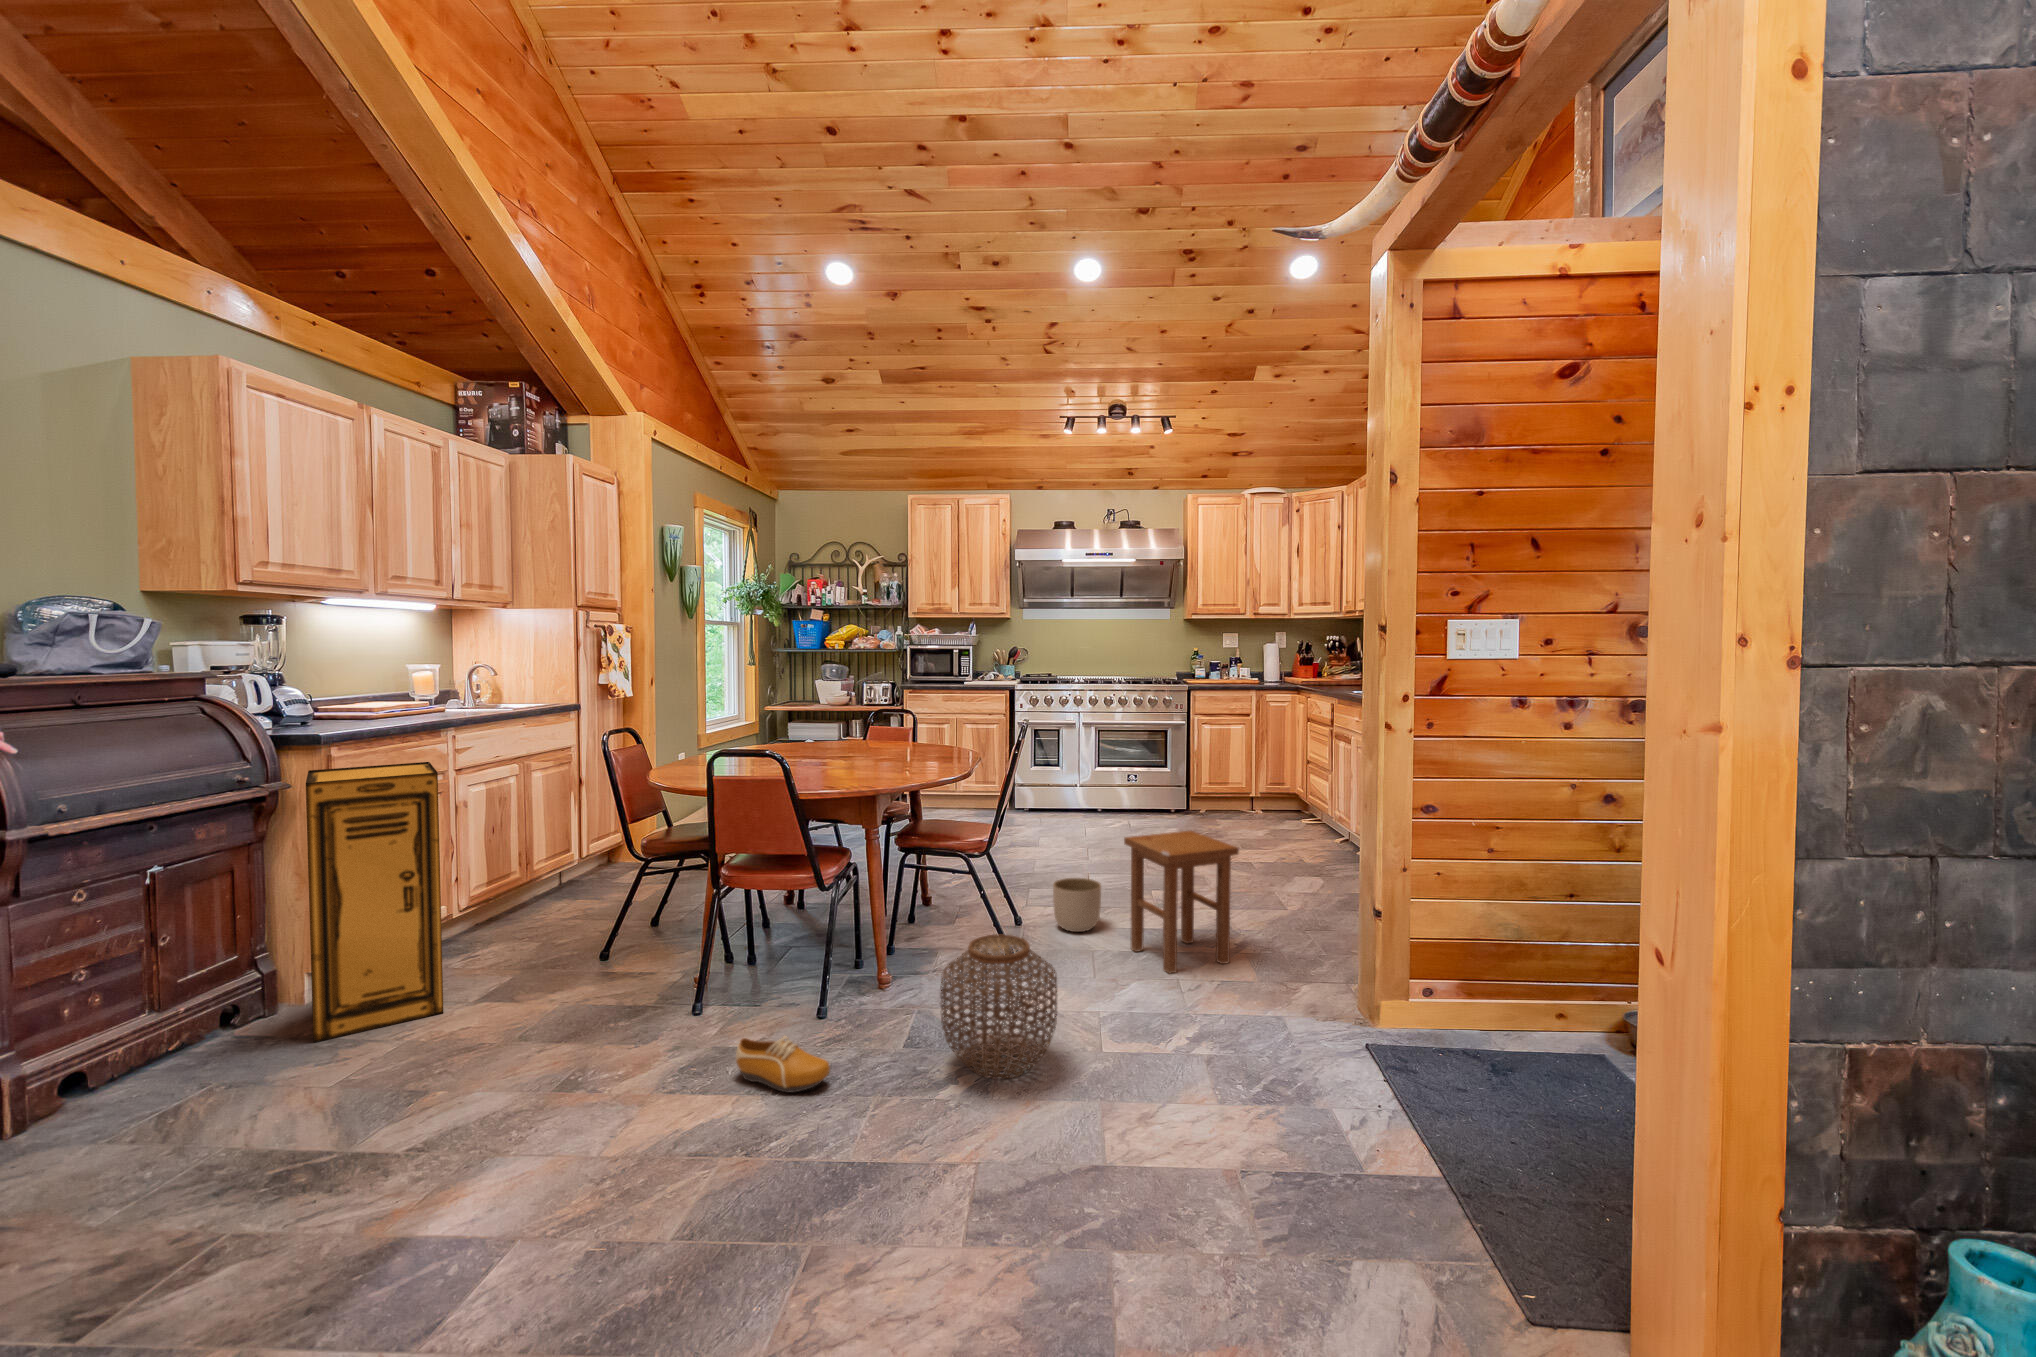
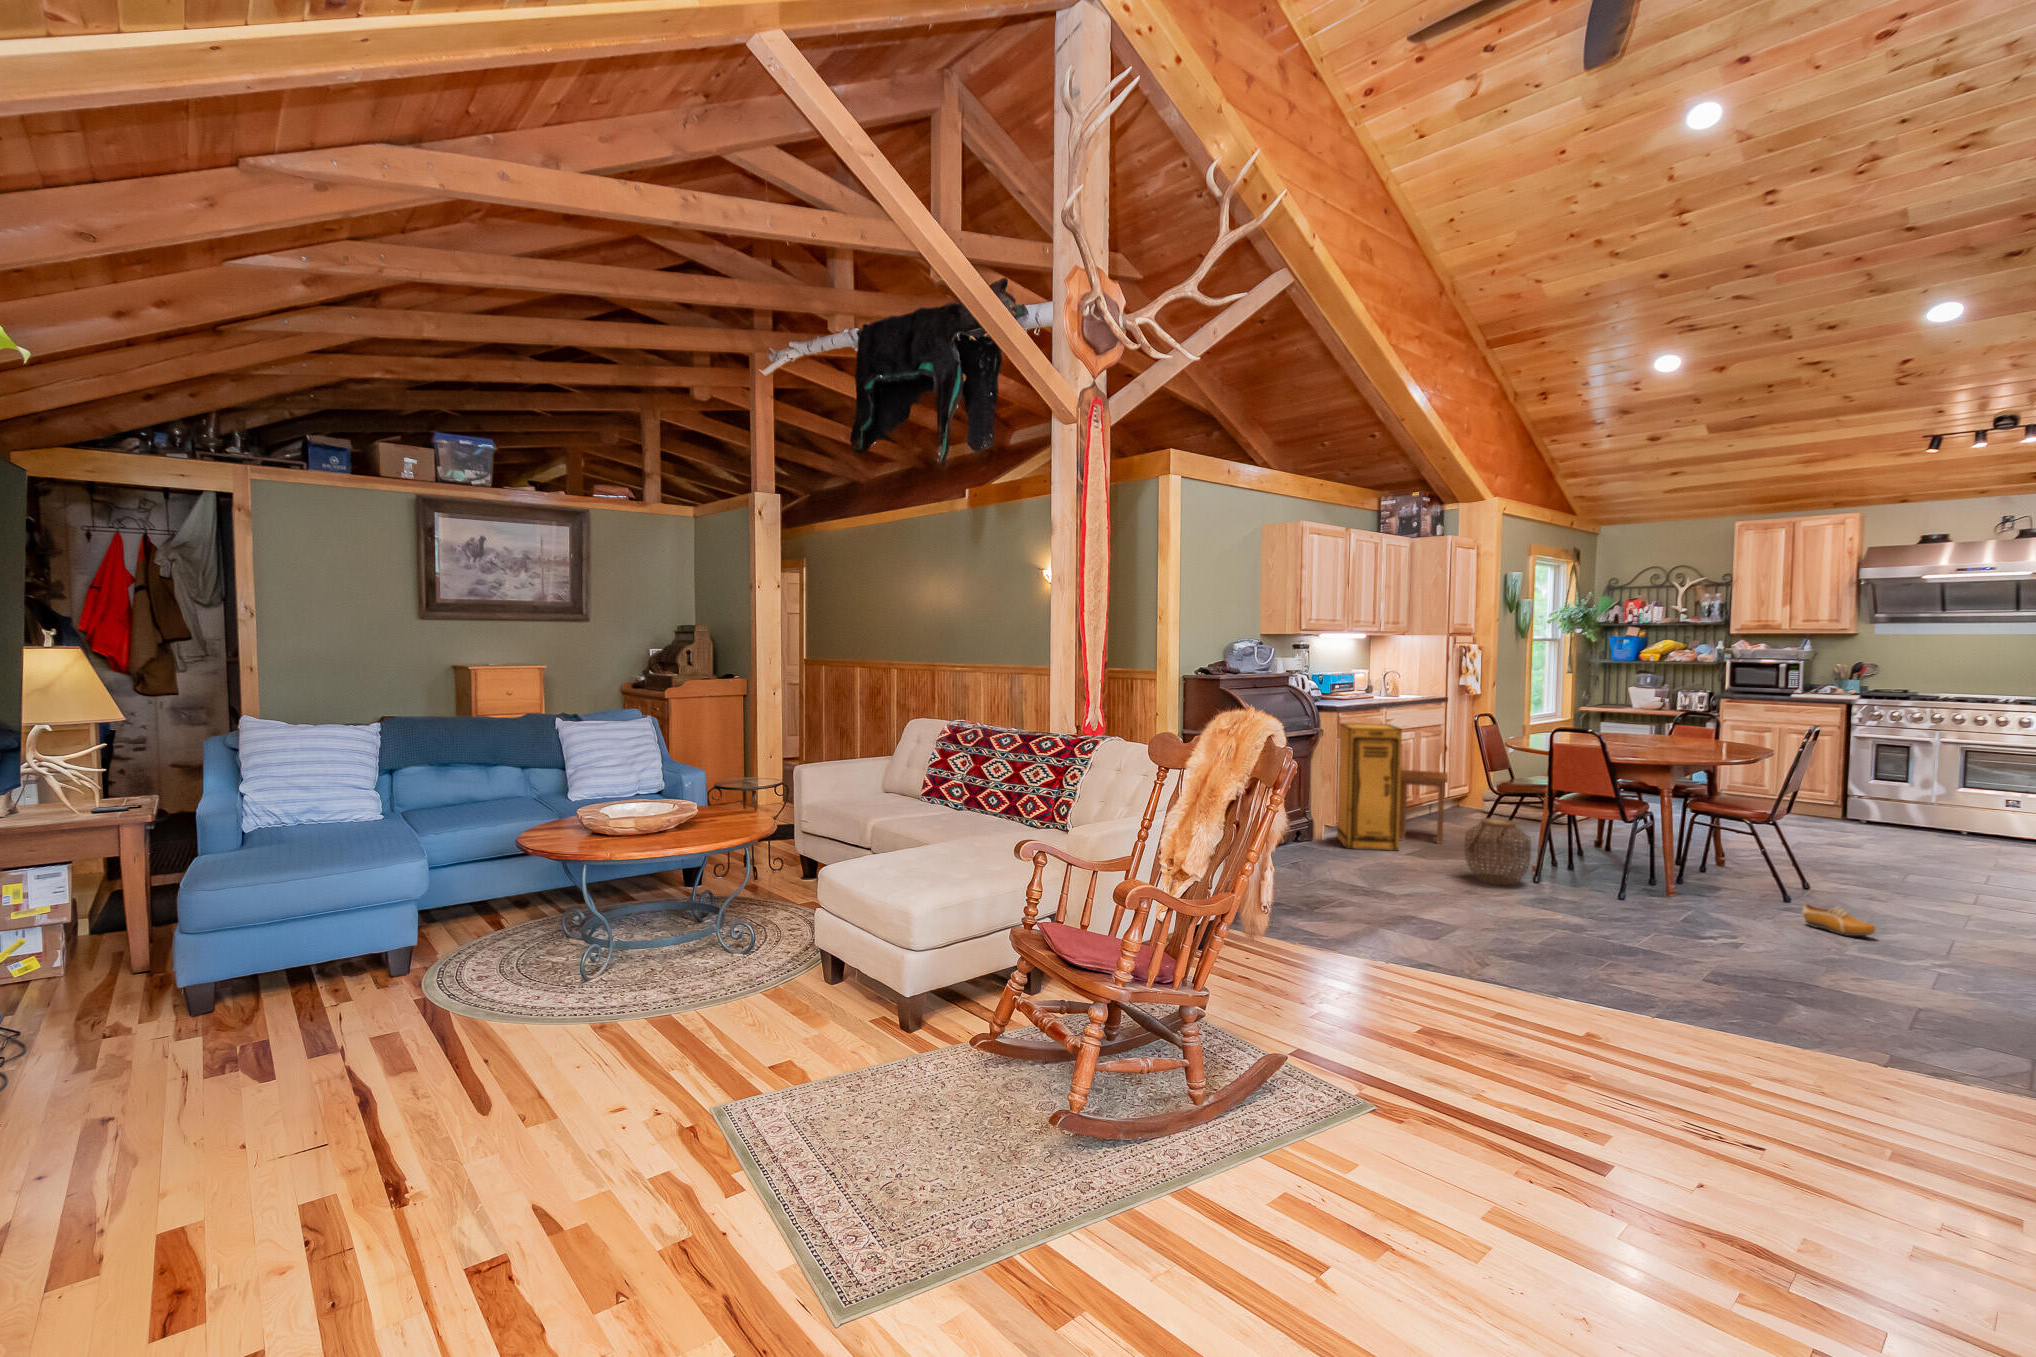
stool: present [1124,831,1239,973] -> present [1399,770,1448,844]
planter: present [1053,878,1101,932] -> none [1829,858,1880,900]
woven basket: present [940,934,1057,1079] -> present [1465,818,1531,885]
shoe: present [736,1036,830,1092] -> present [1802,904,1875,936]

